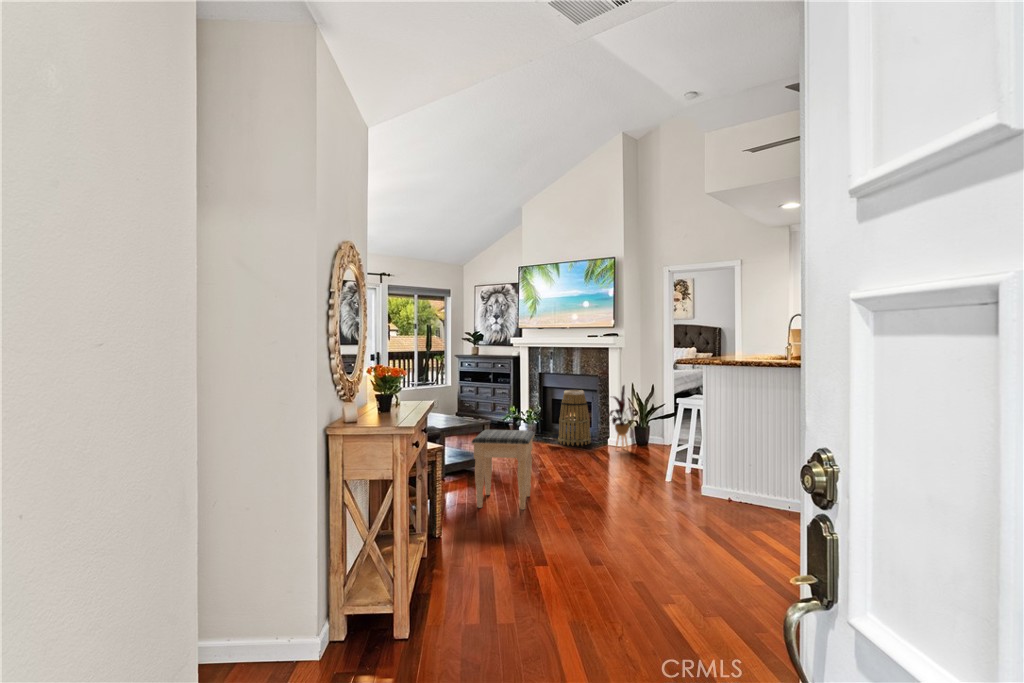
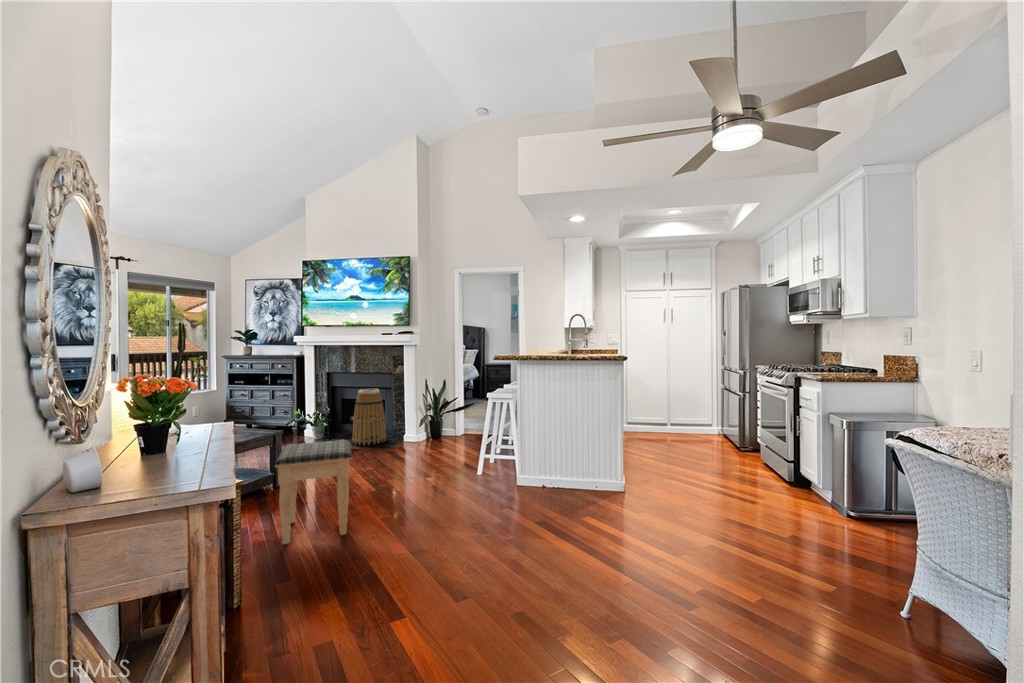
house plant: present [604,385,631,450] -> none [400,382,433,445]

